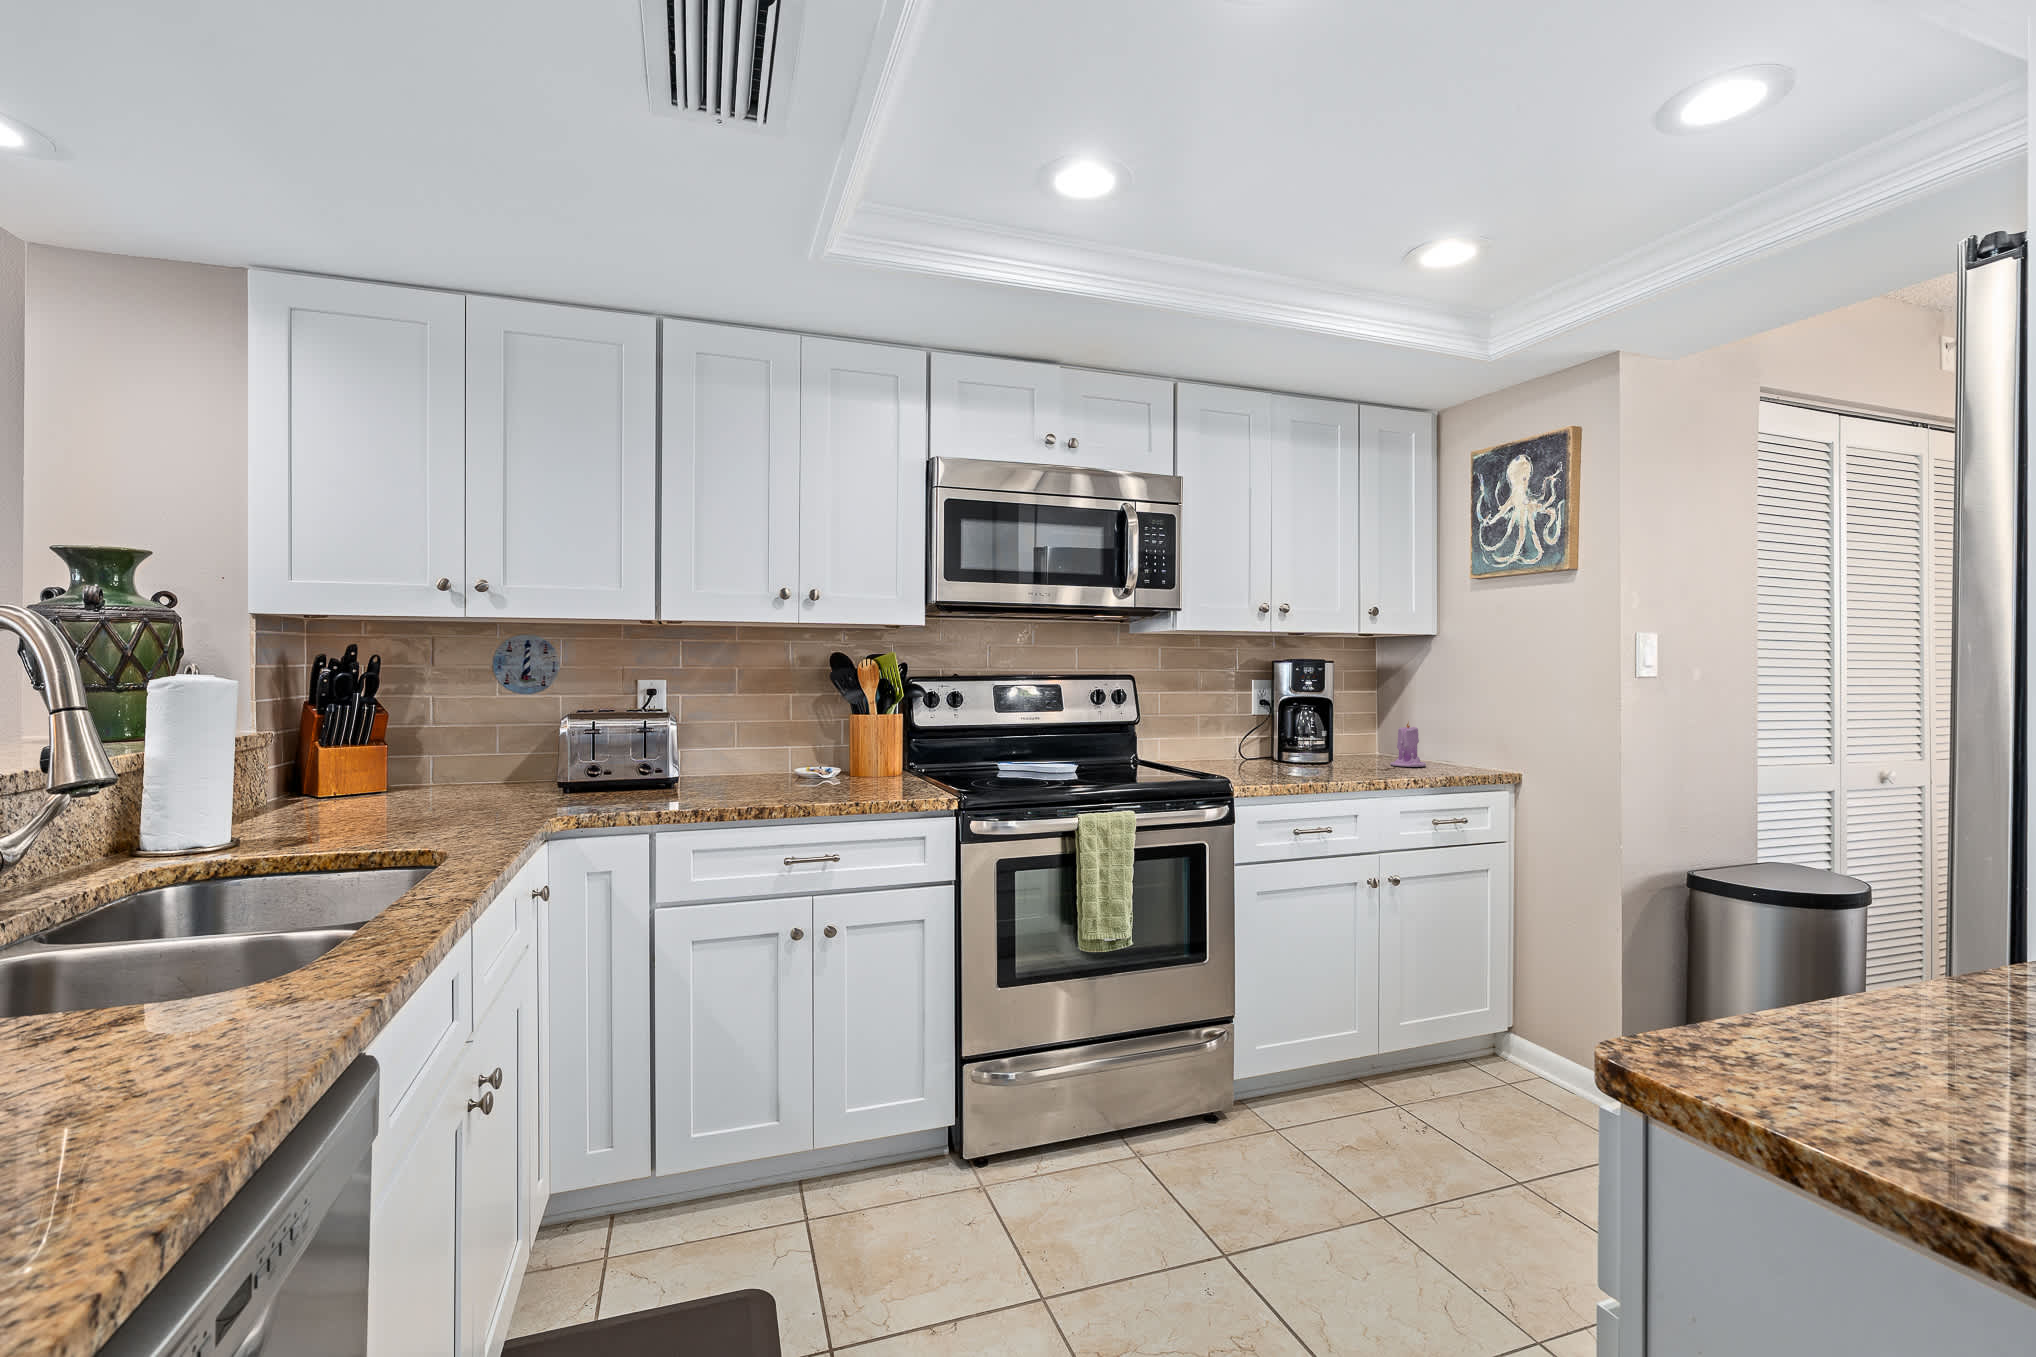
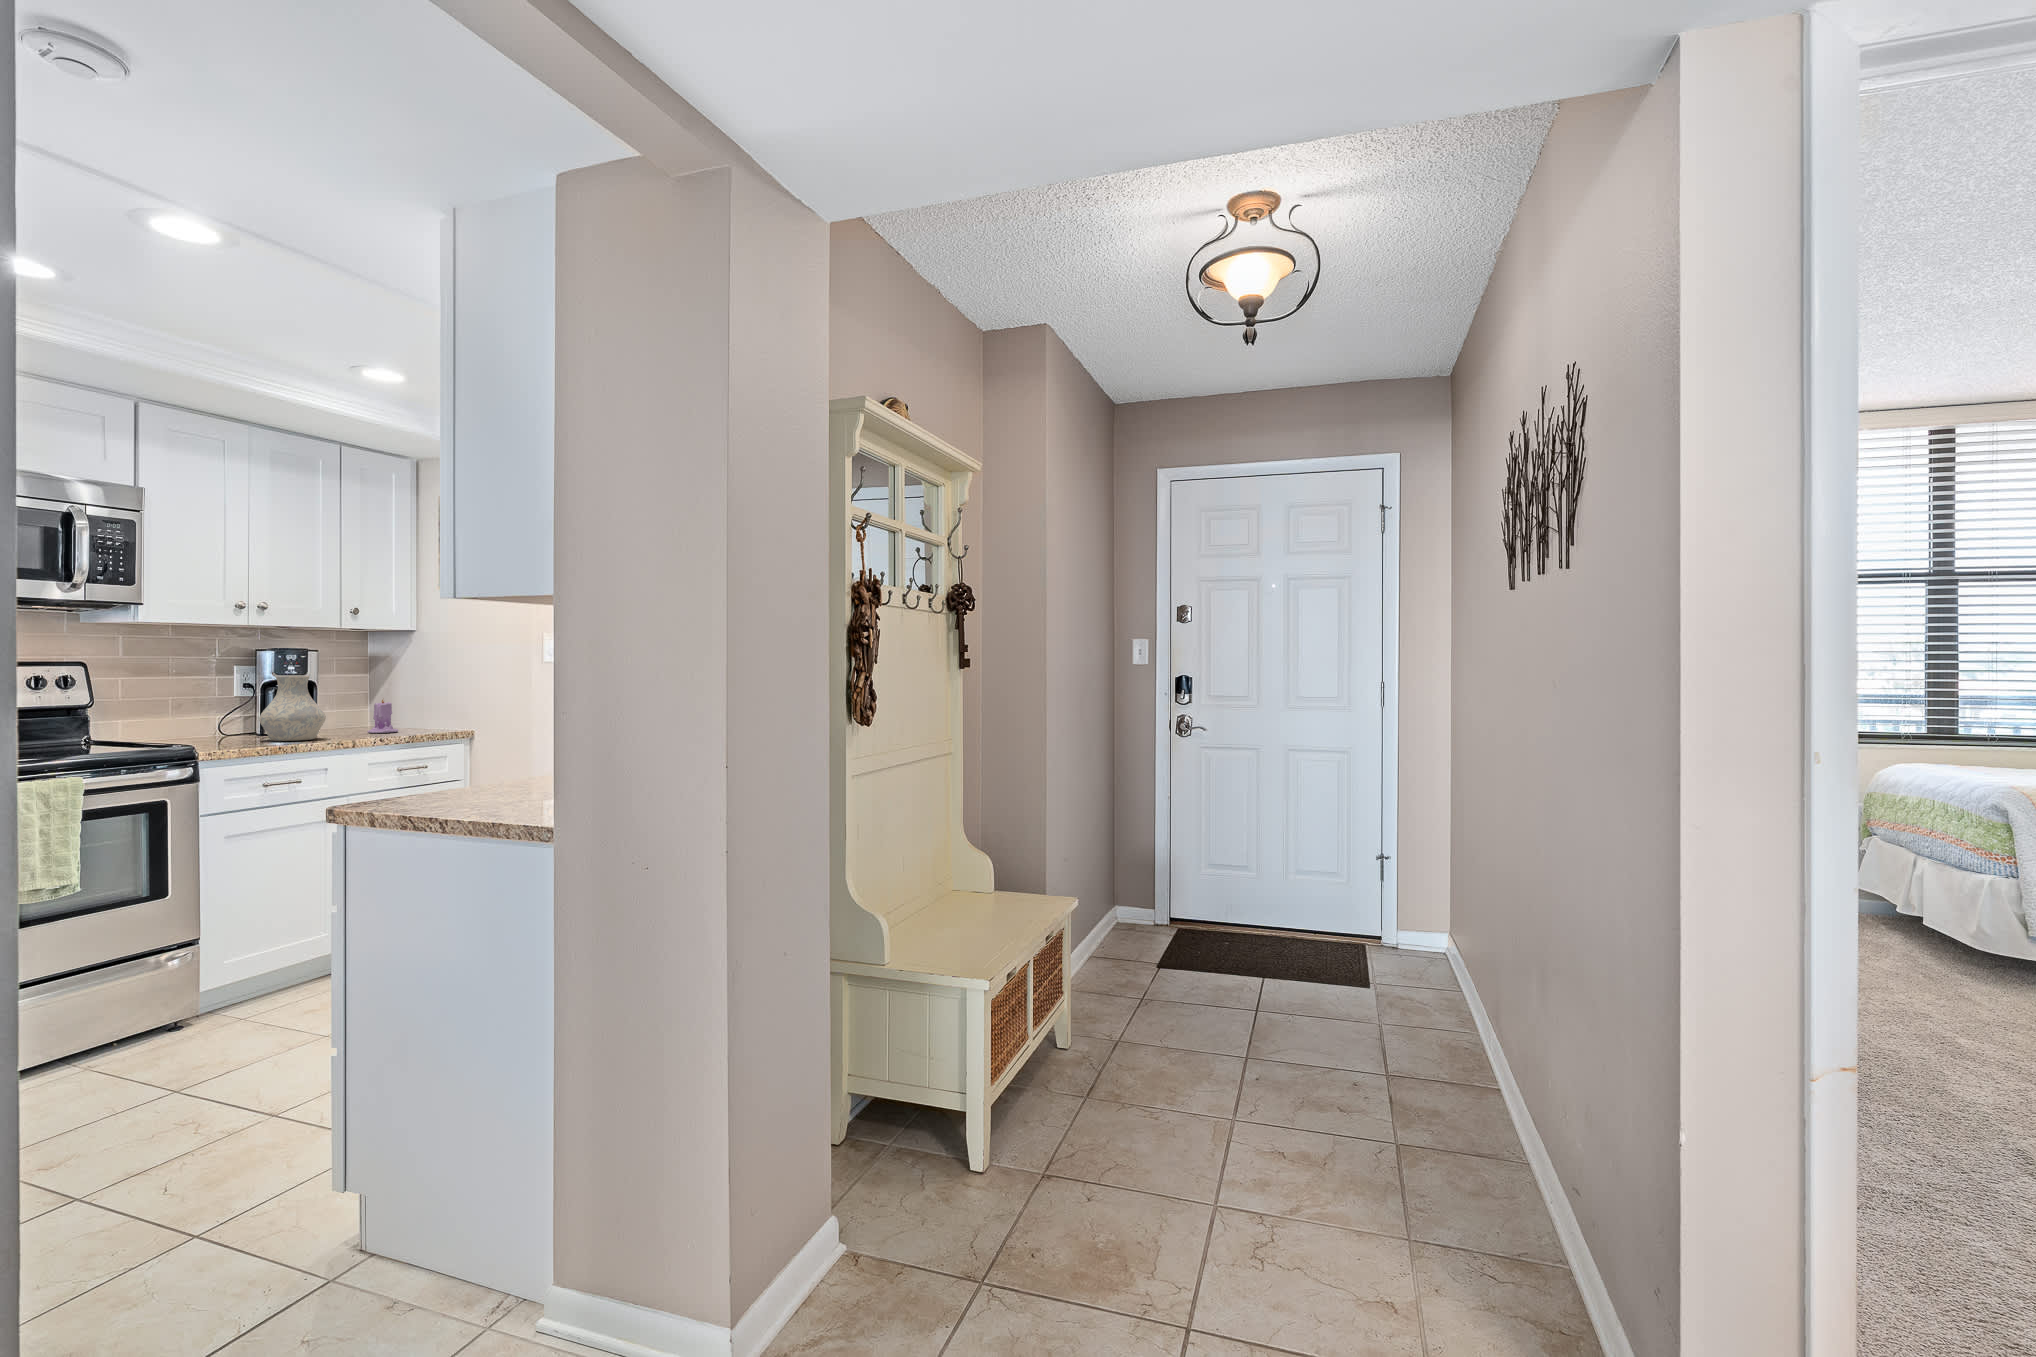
vase: none [1285,692,1354,774] -> present [259,675,326,741]

